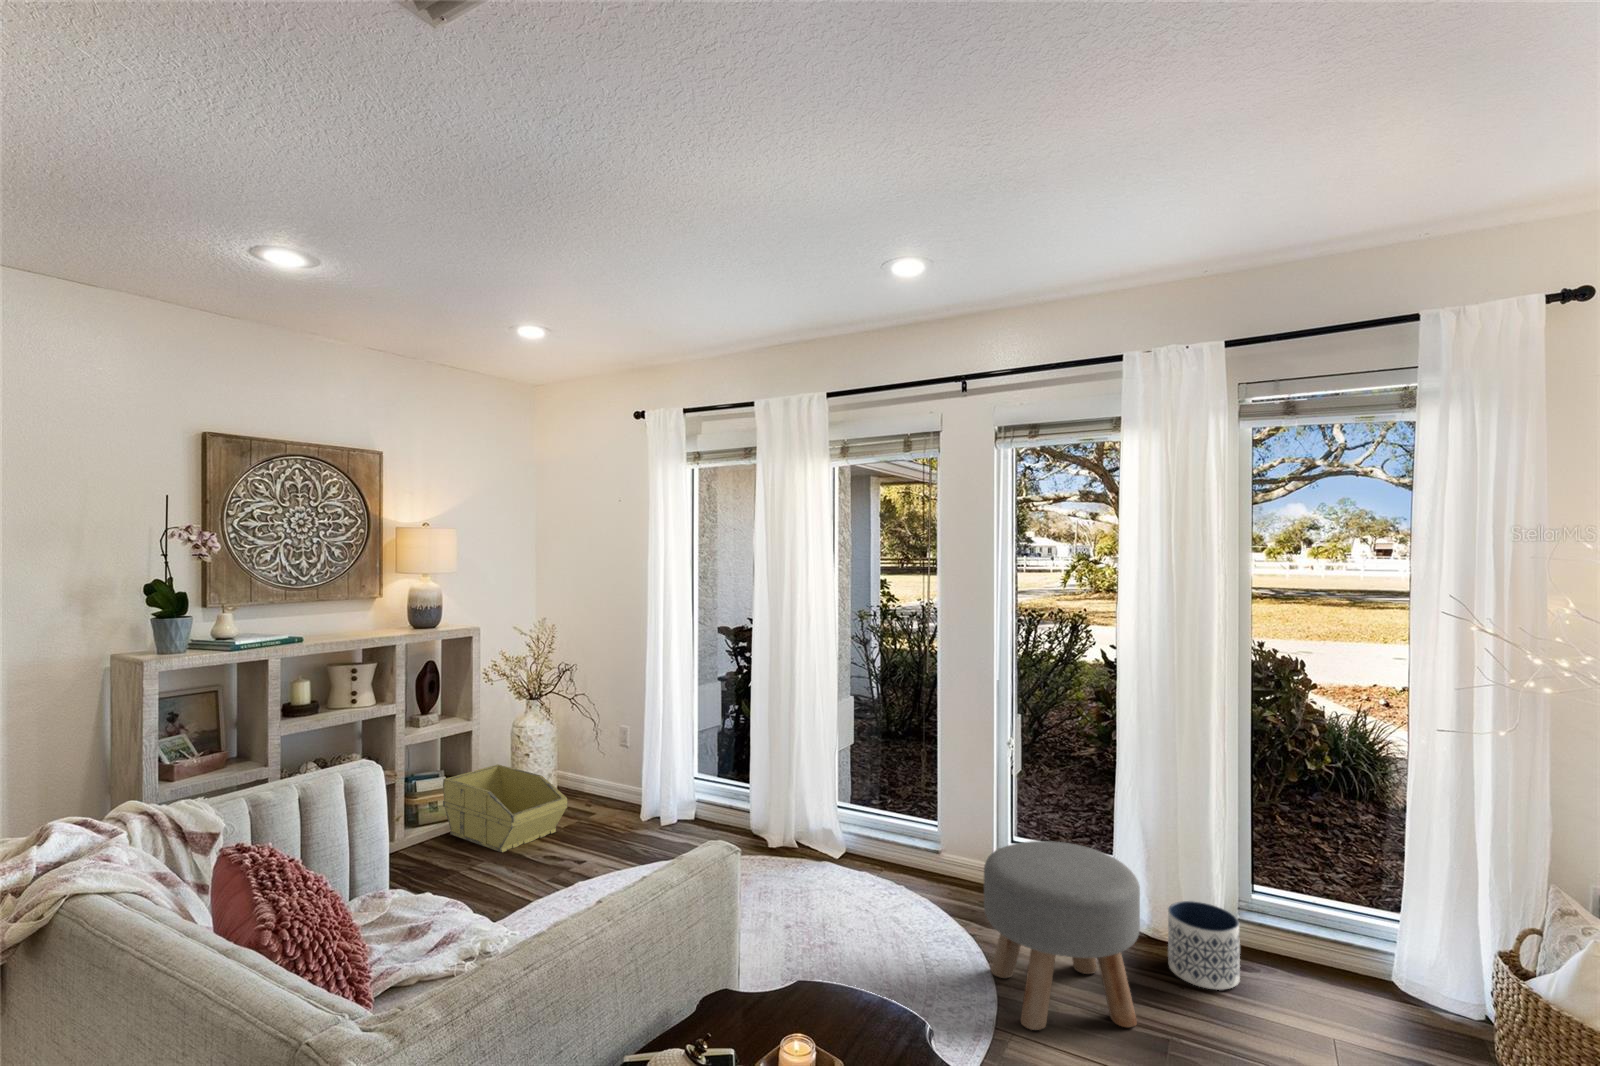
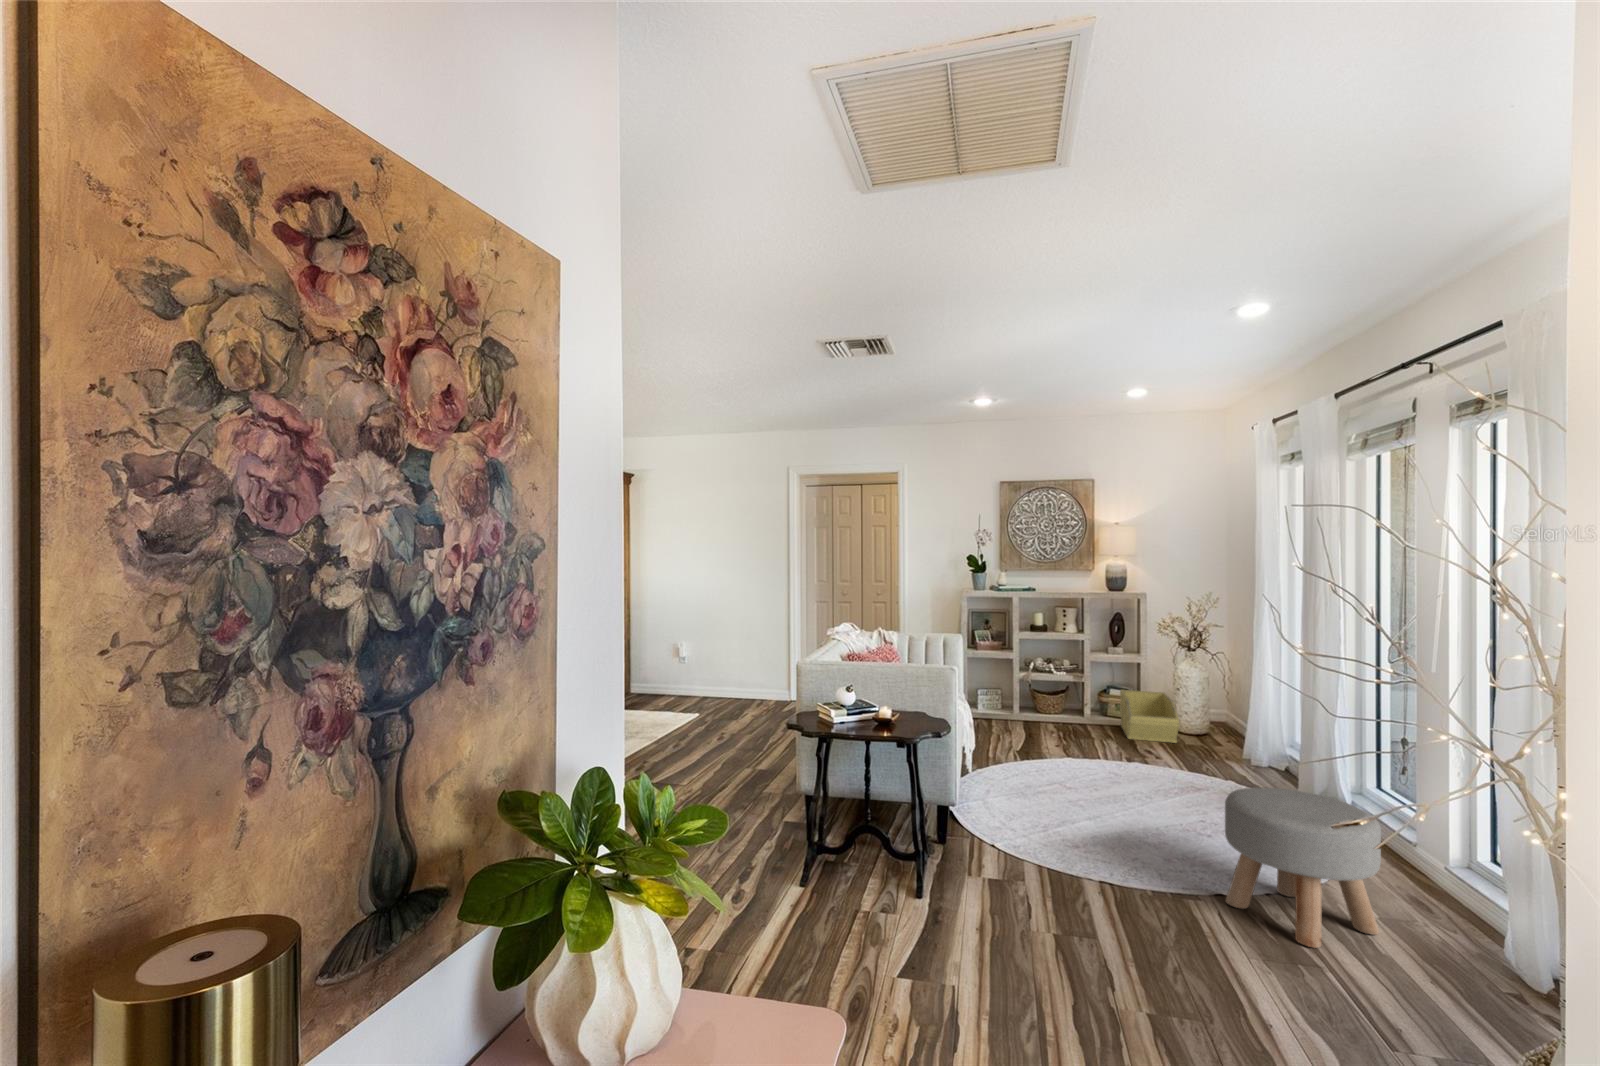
planter: present [1168,901,1240,990] -> none [1444,916,1541,1018]

